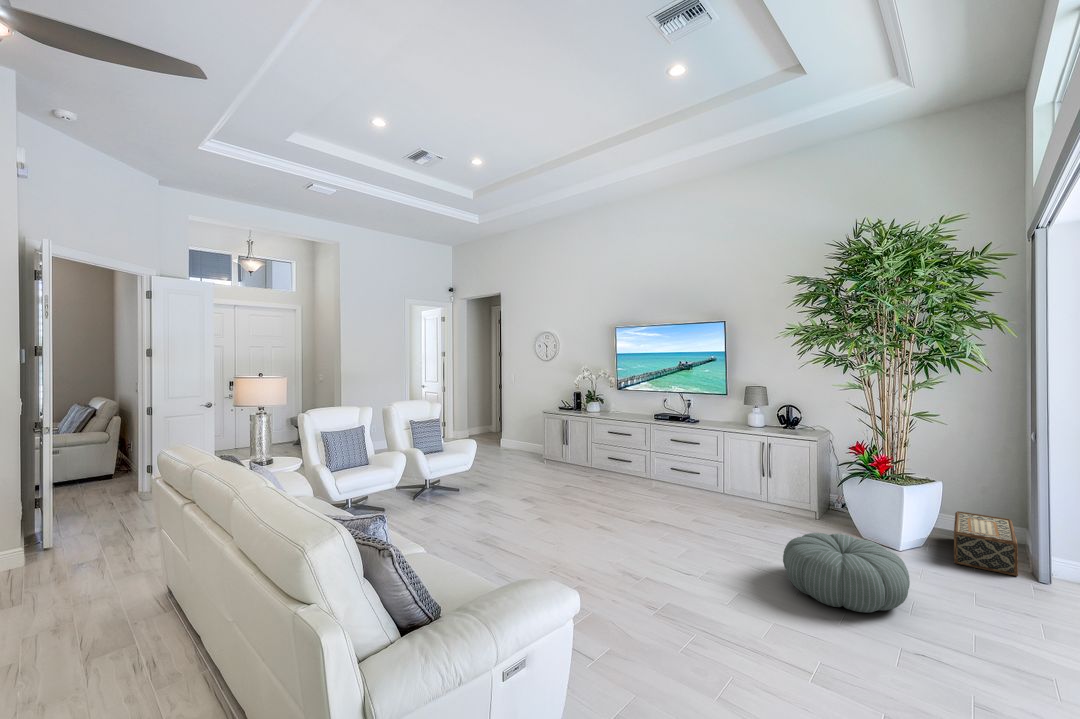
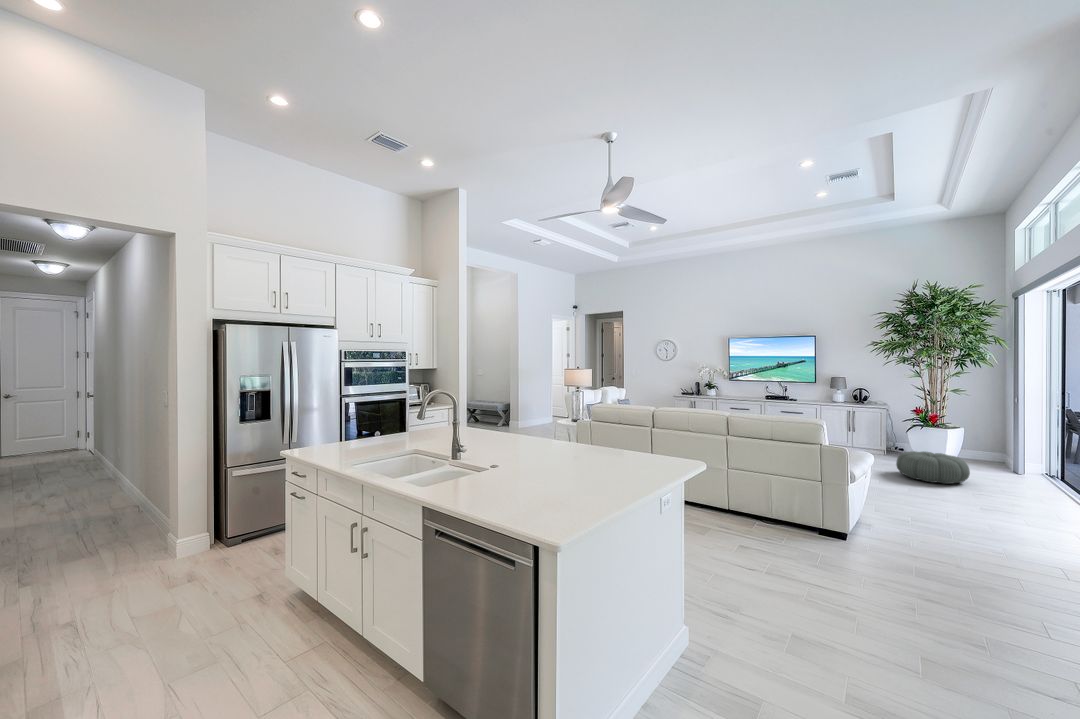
woven basket: present [954,511,1018,576] -> none [969,445,1011,473]

